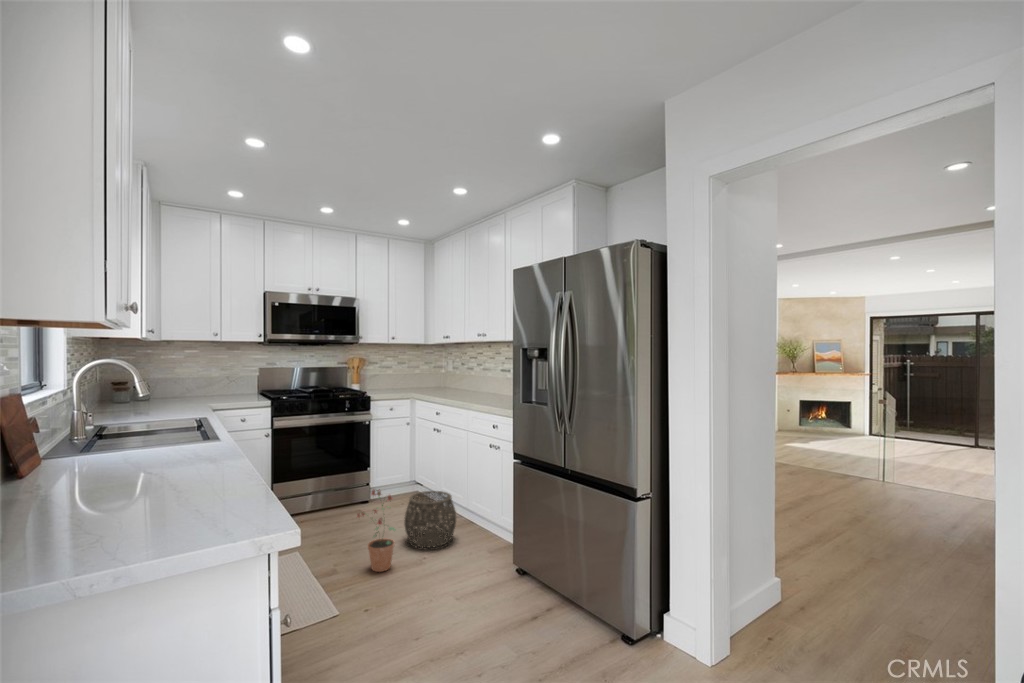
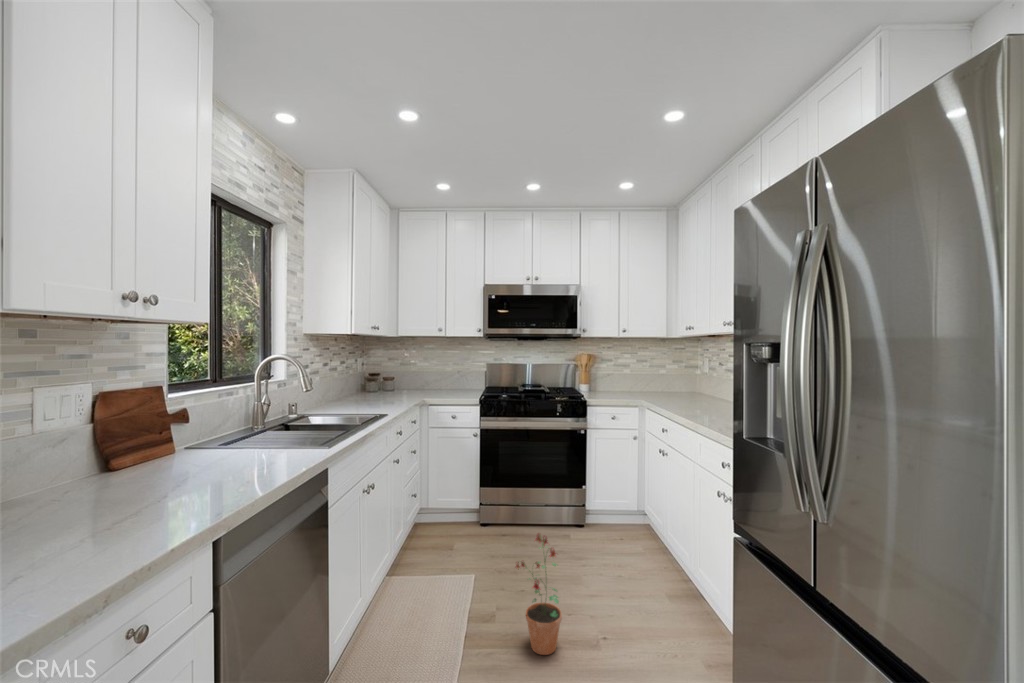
woven basket: present [404,491,456,548] -> none [593,542,671,635]

